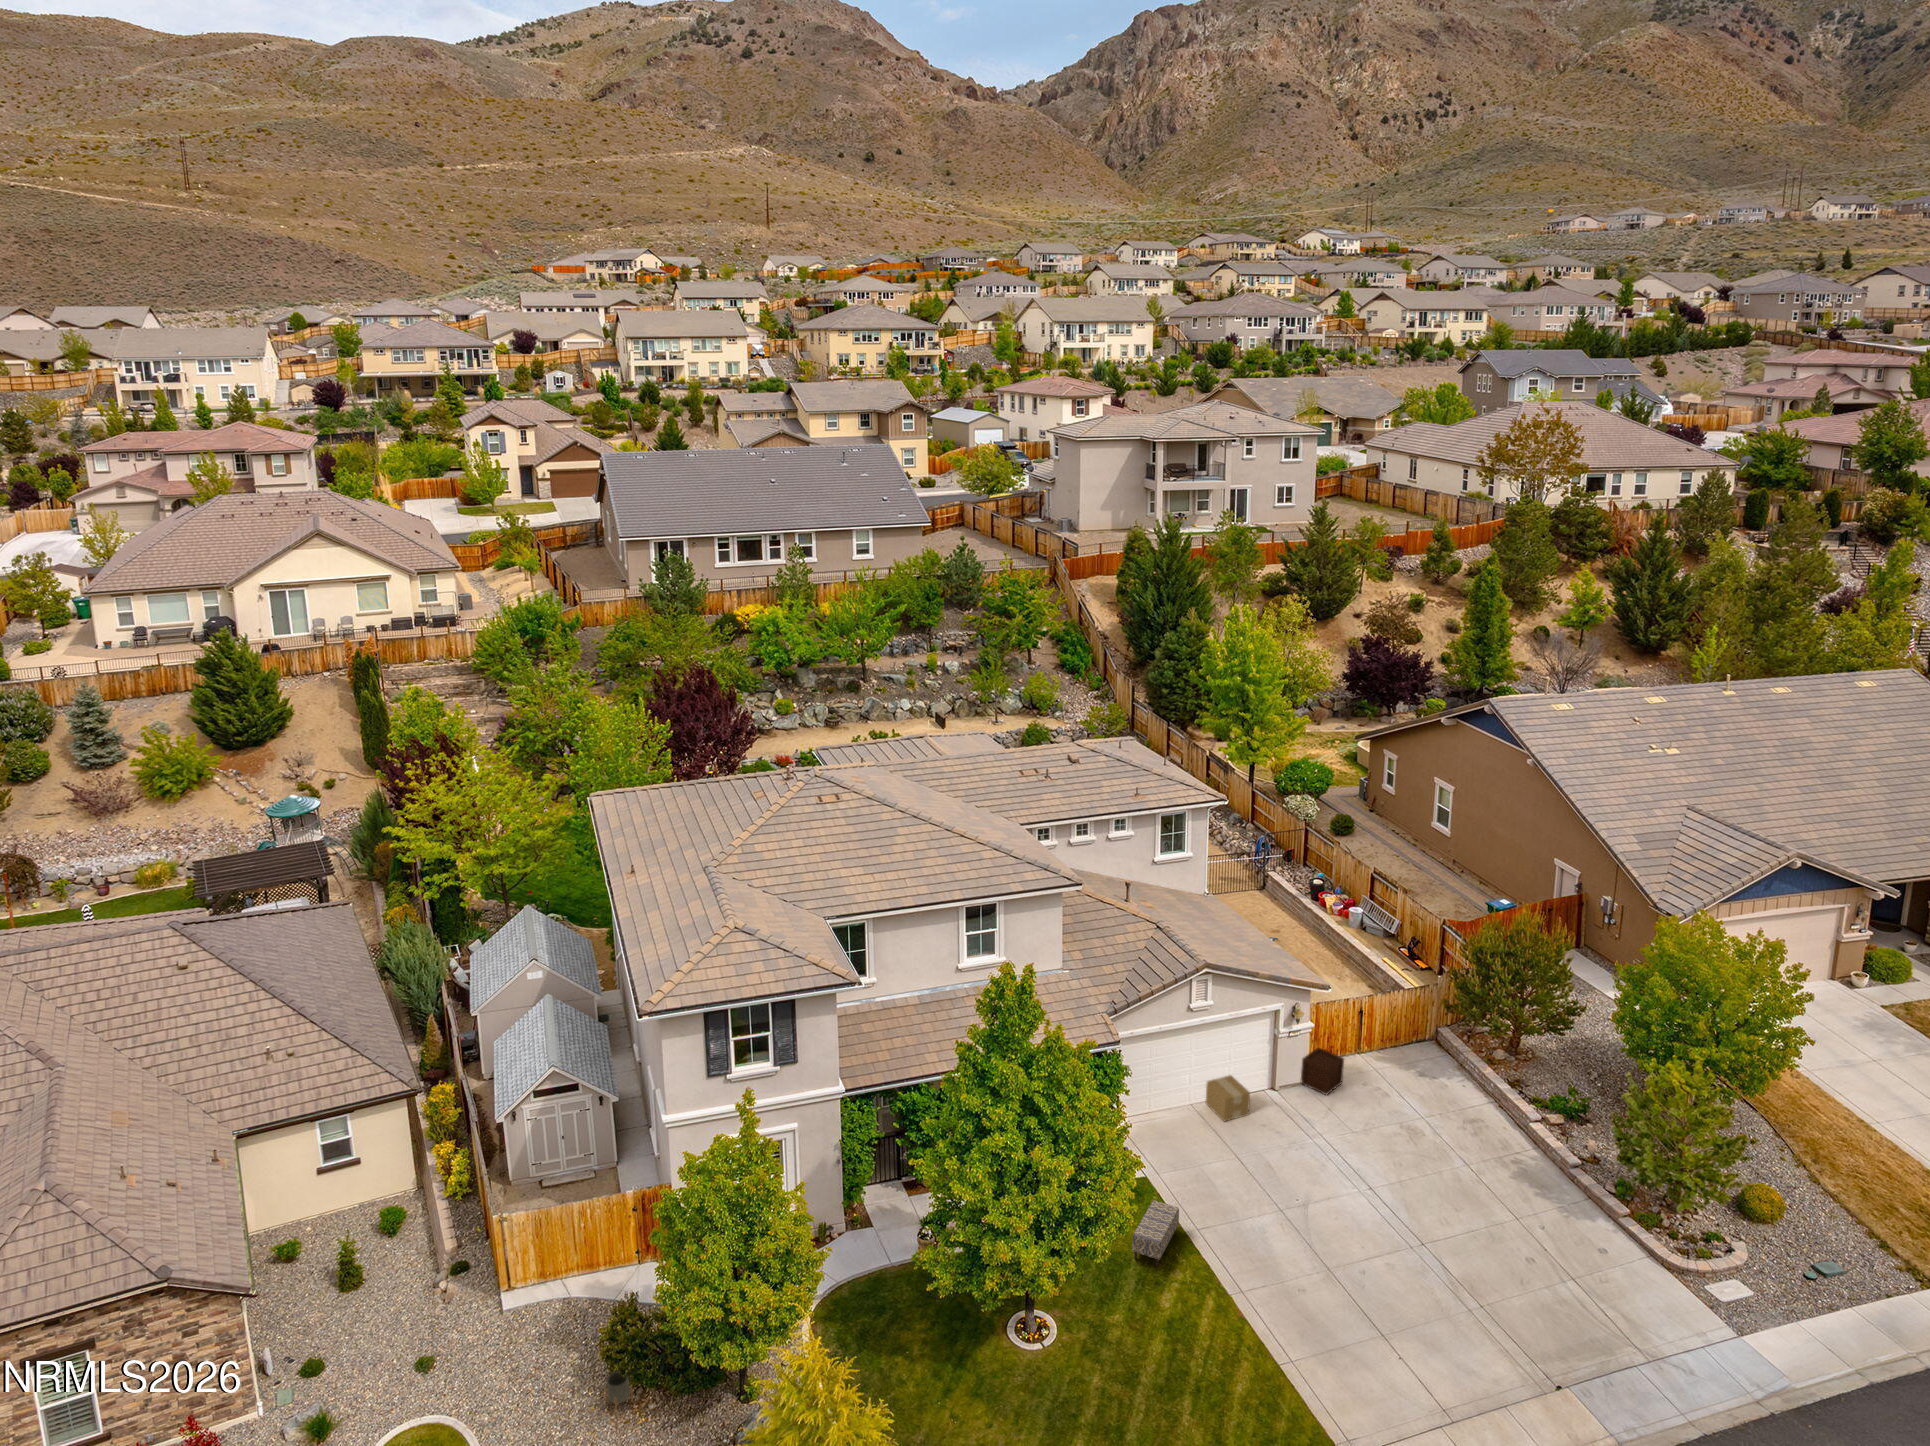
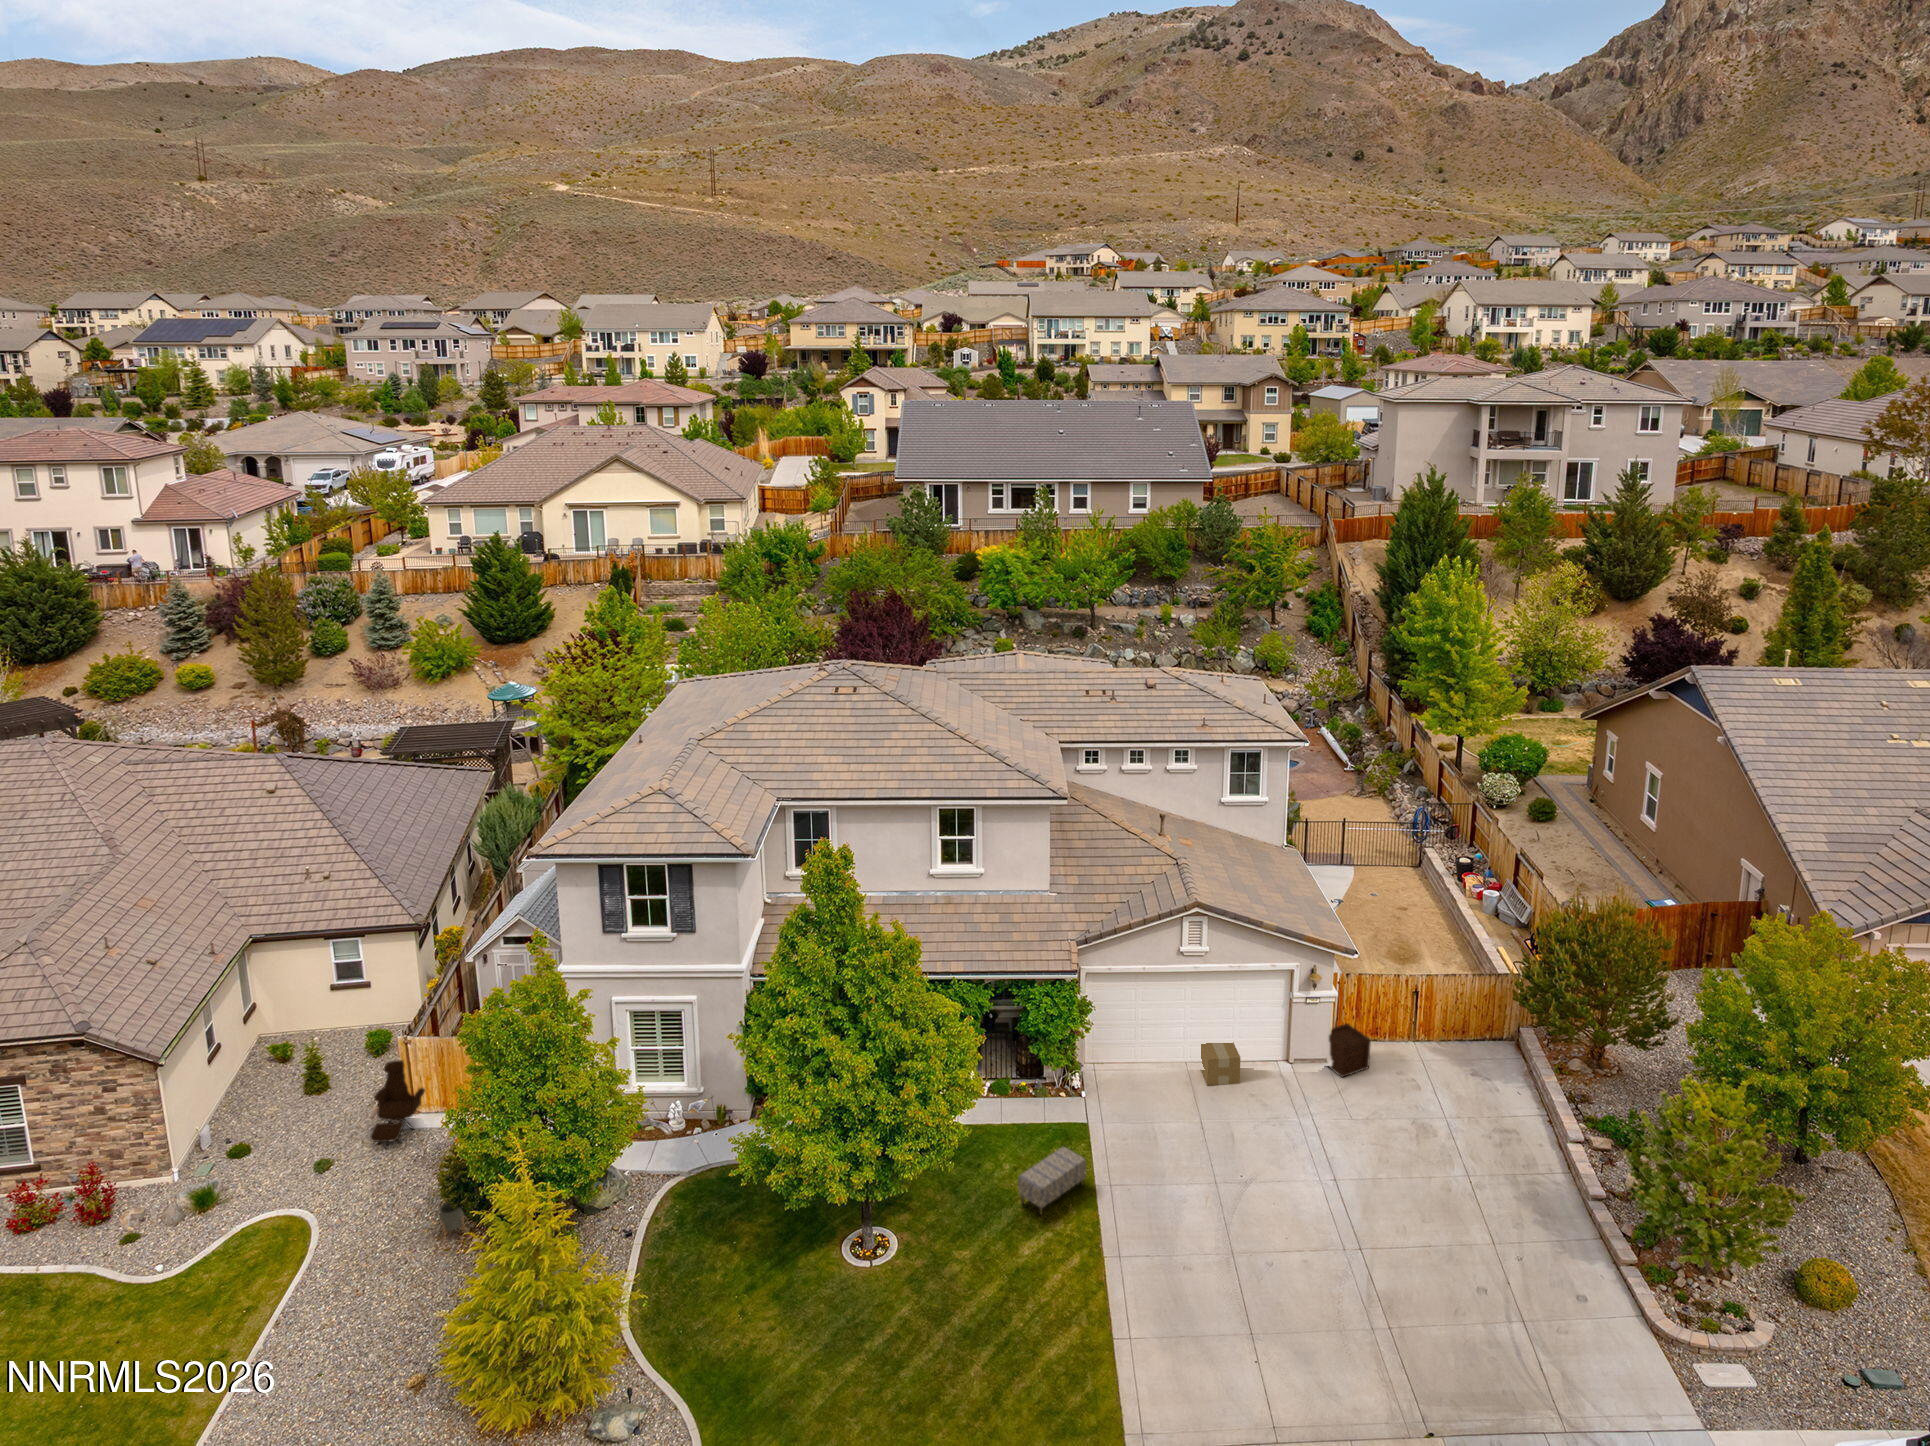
lounge chair: none [451,1236,505,1337] -> present [370,1060,425,1147]

